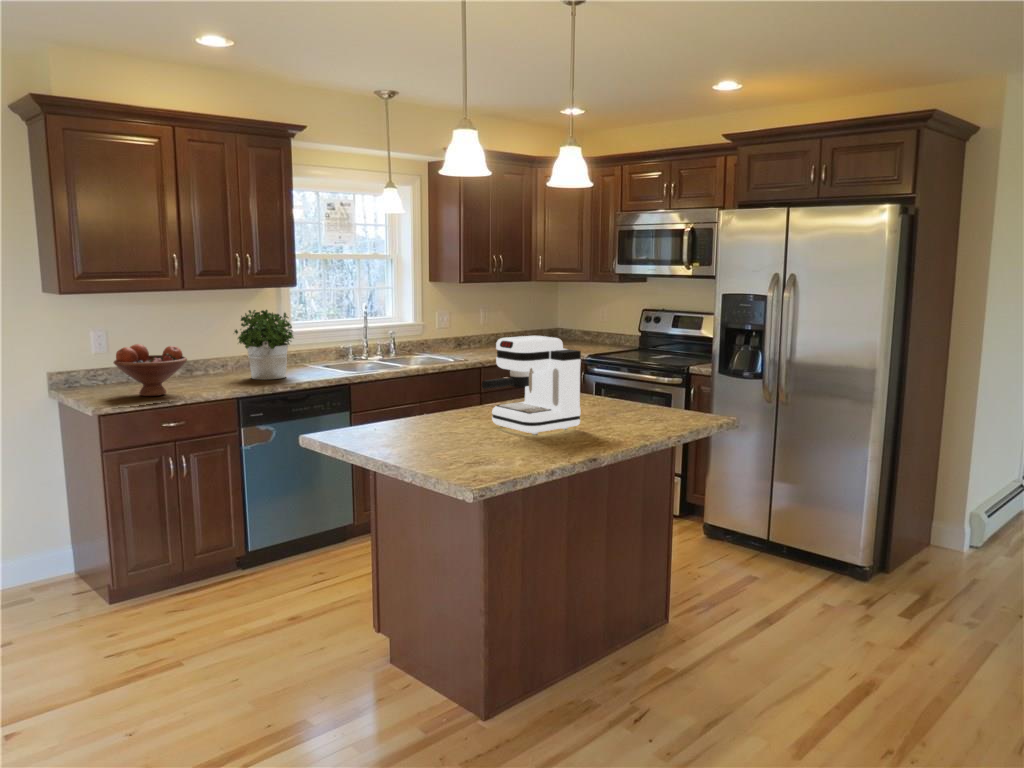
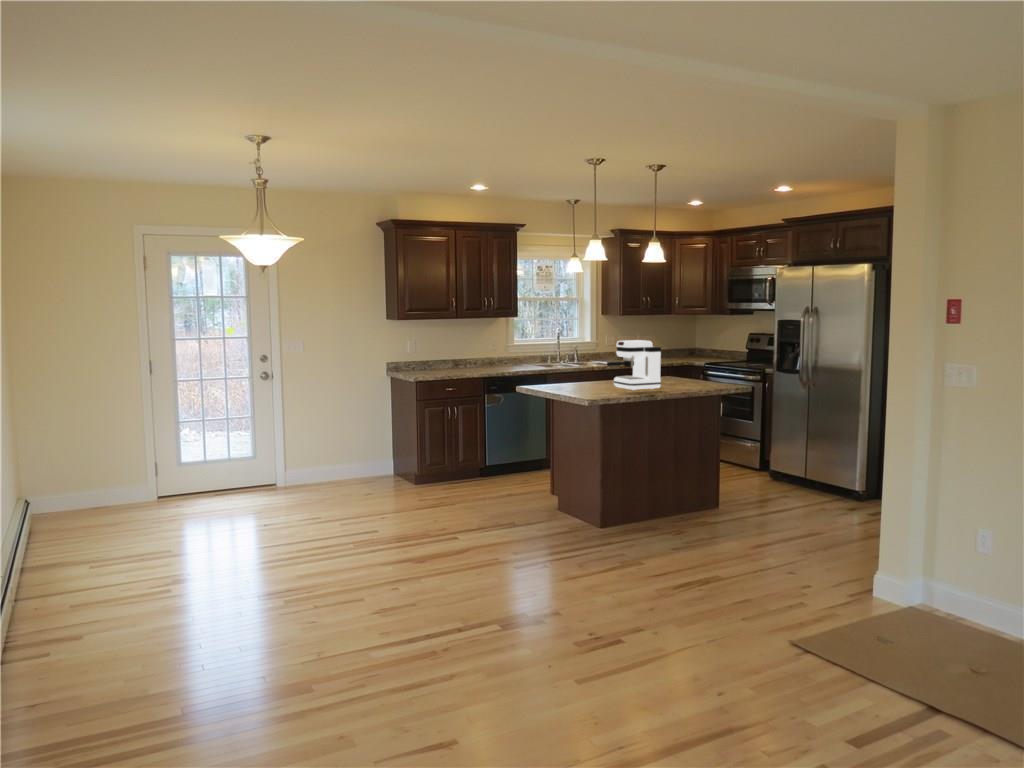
potted plant: present [235,310,294,380] -> none [482,330,515,370]
fruit bowl: present [113,344,187,396] -> none [422,347,458,374]

